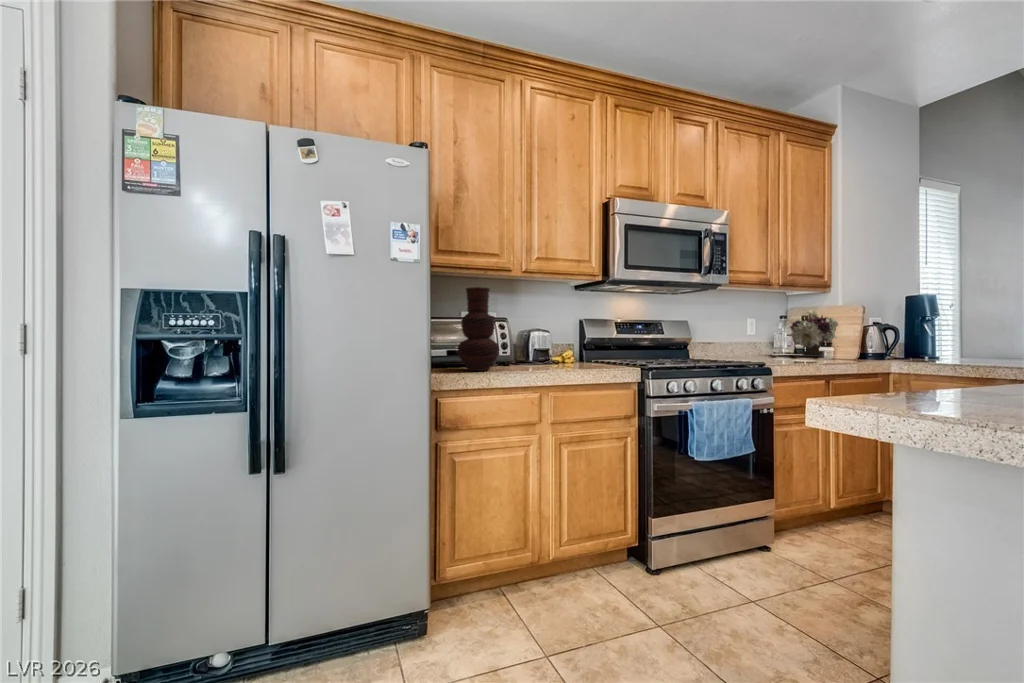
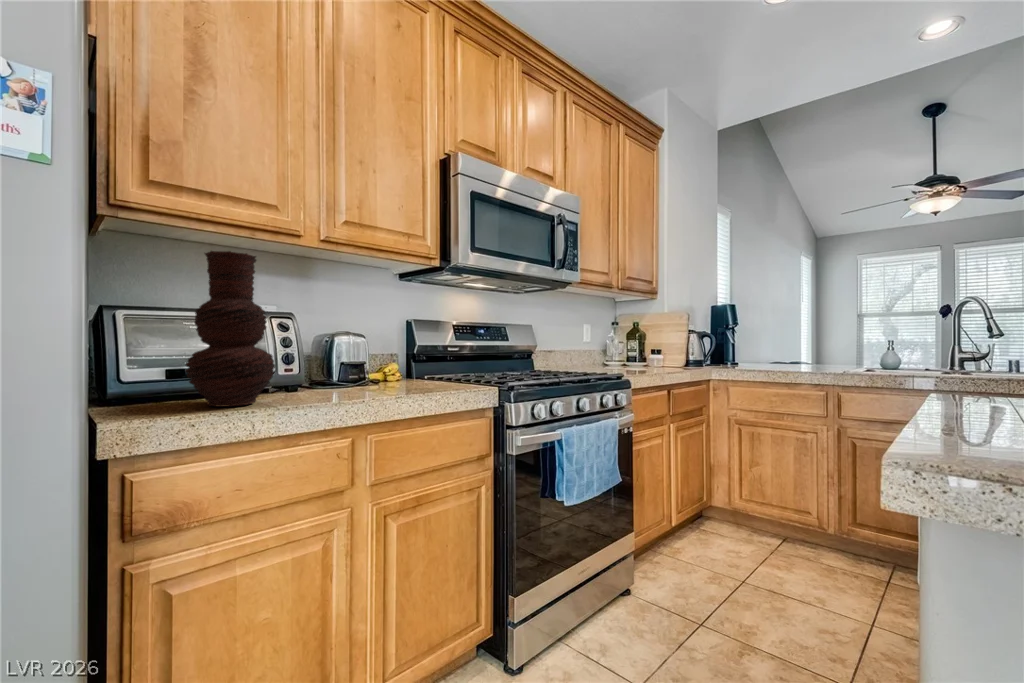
flower arrangement: present [790,310,838,357] -> none [623,315,667,364]

